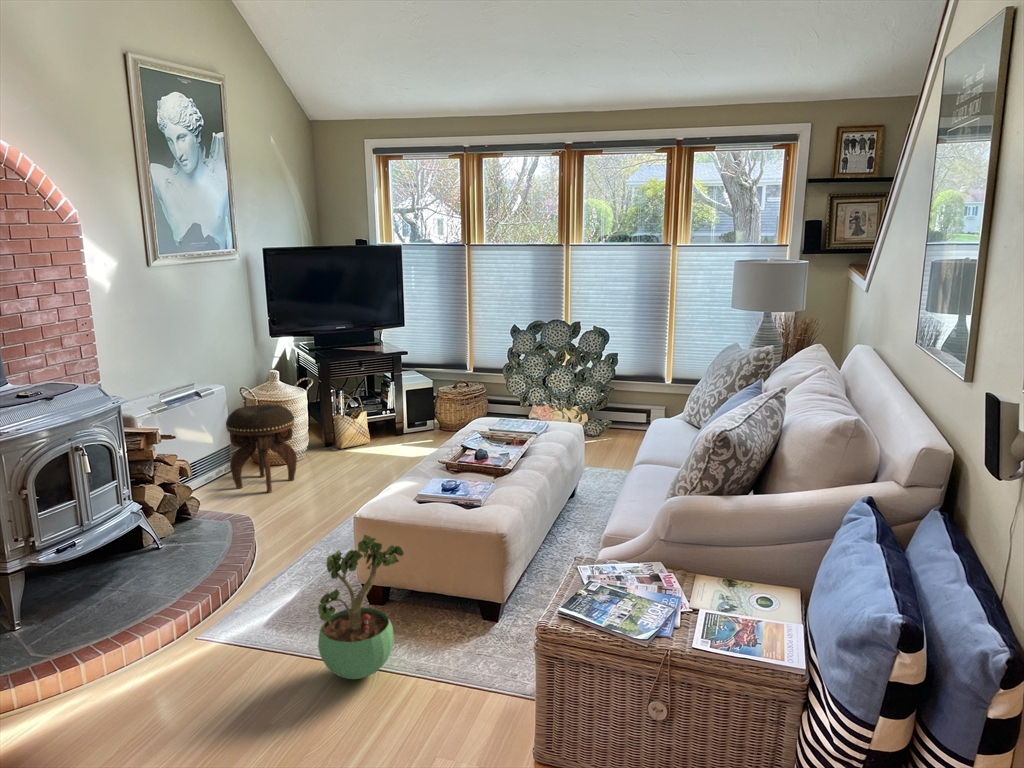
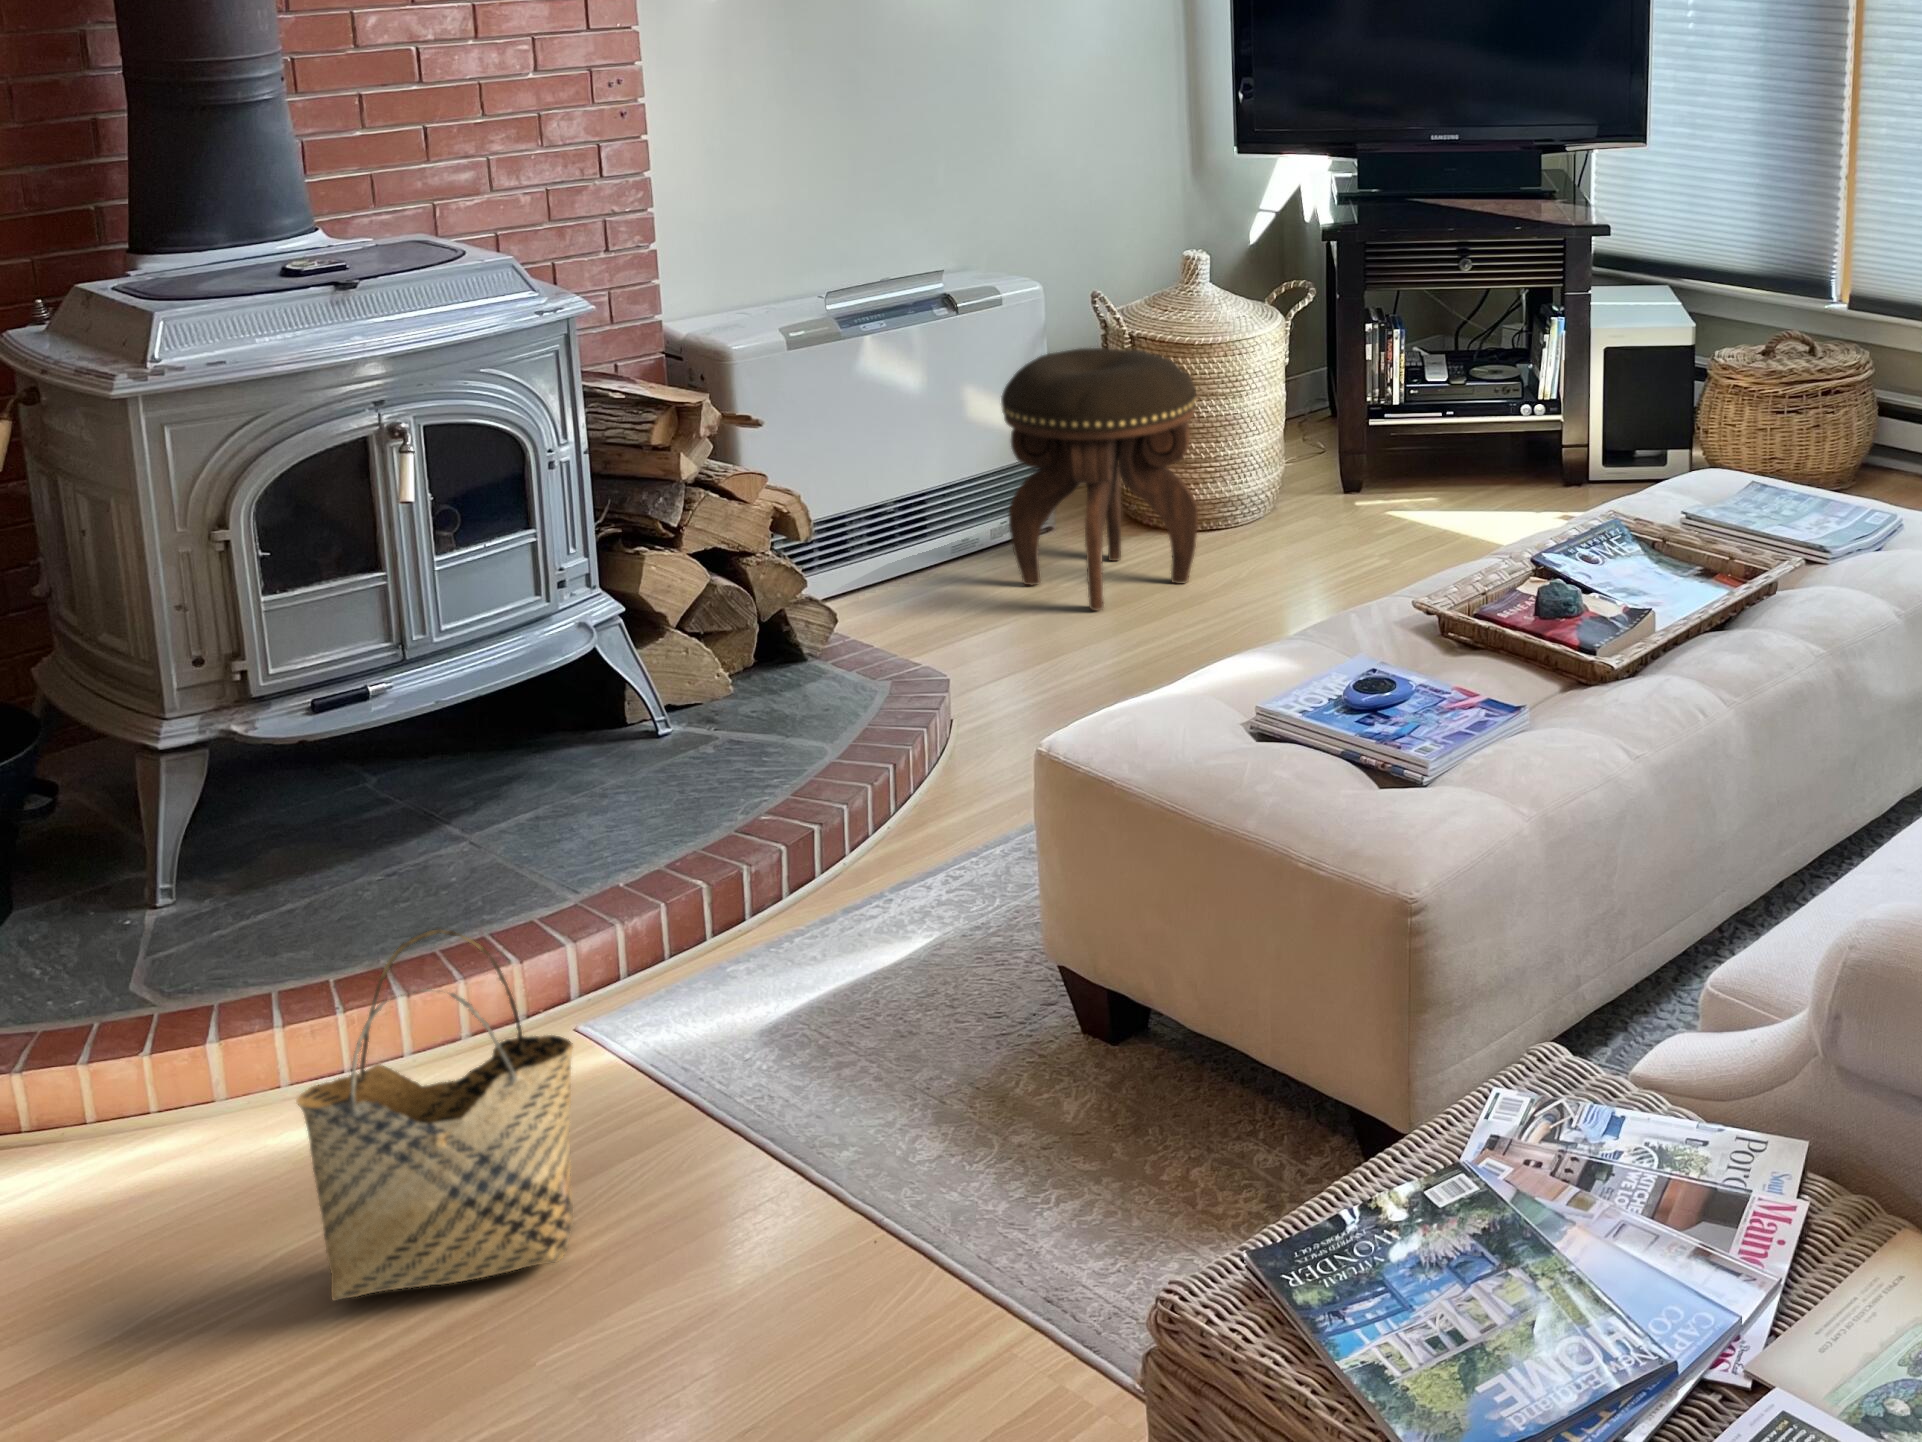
woven basket: present [333,394,370,449] -> present [296,930,573,1301]
potted plant: present [318,535,404,679] -> none [718,824,1047,1287]

